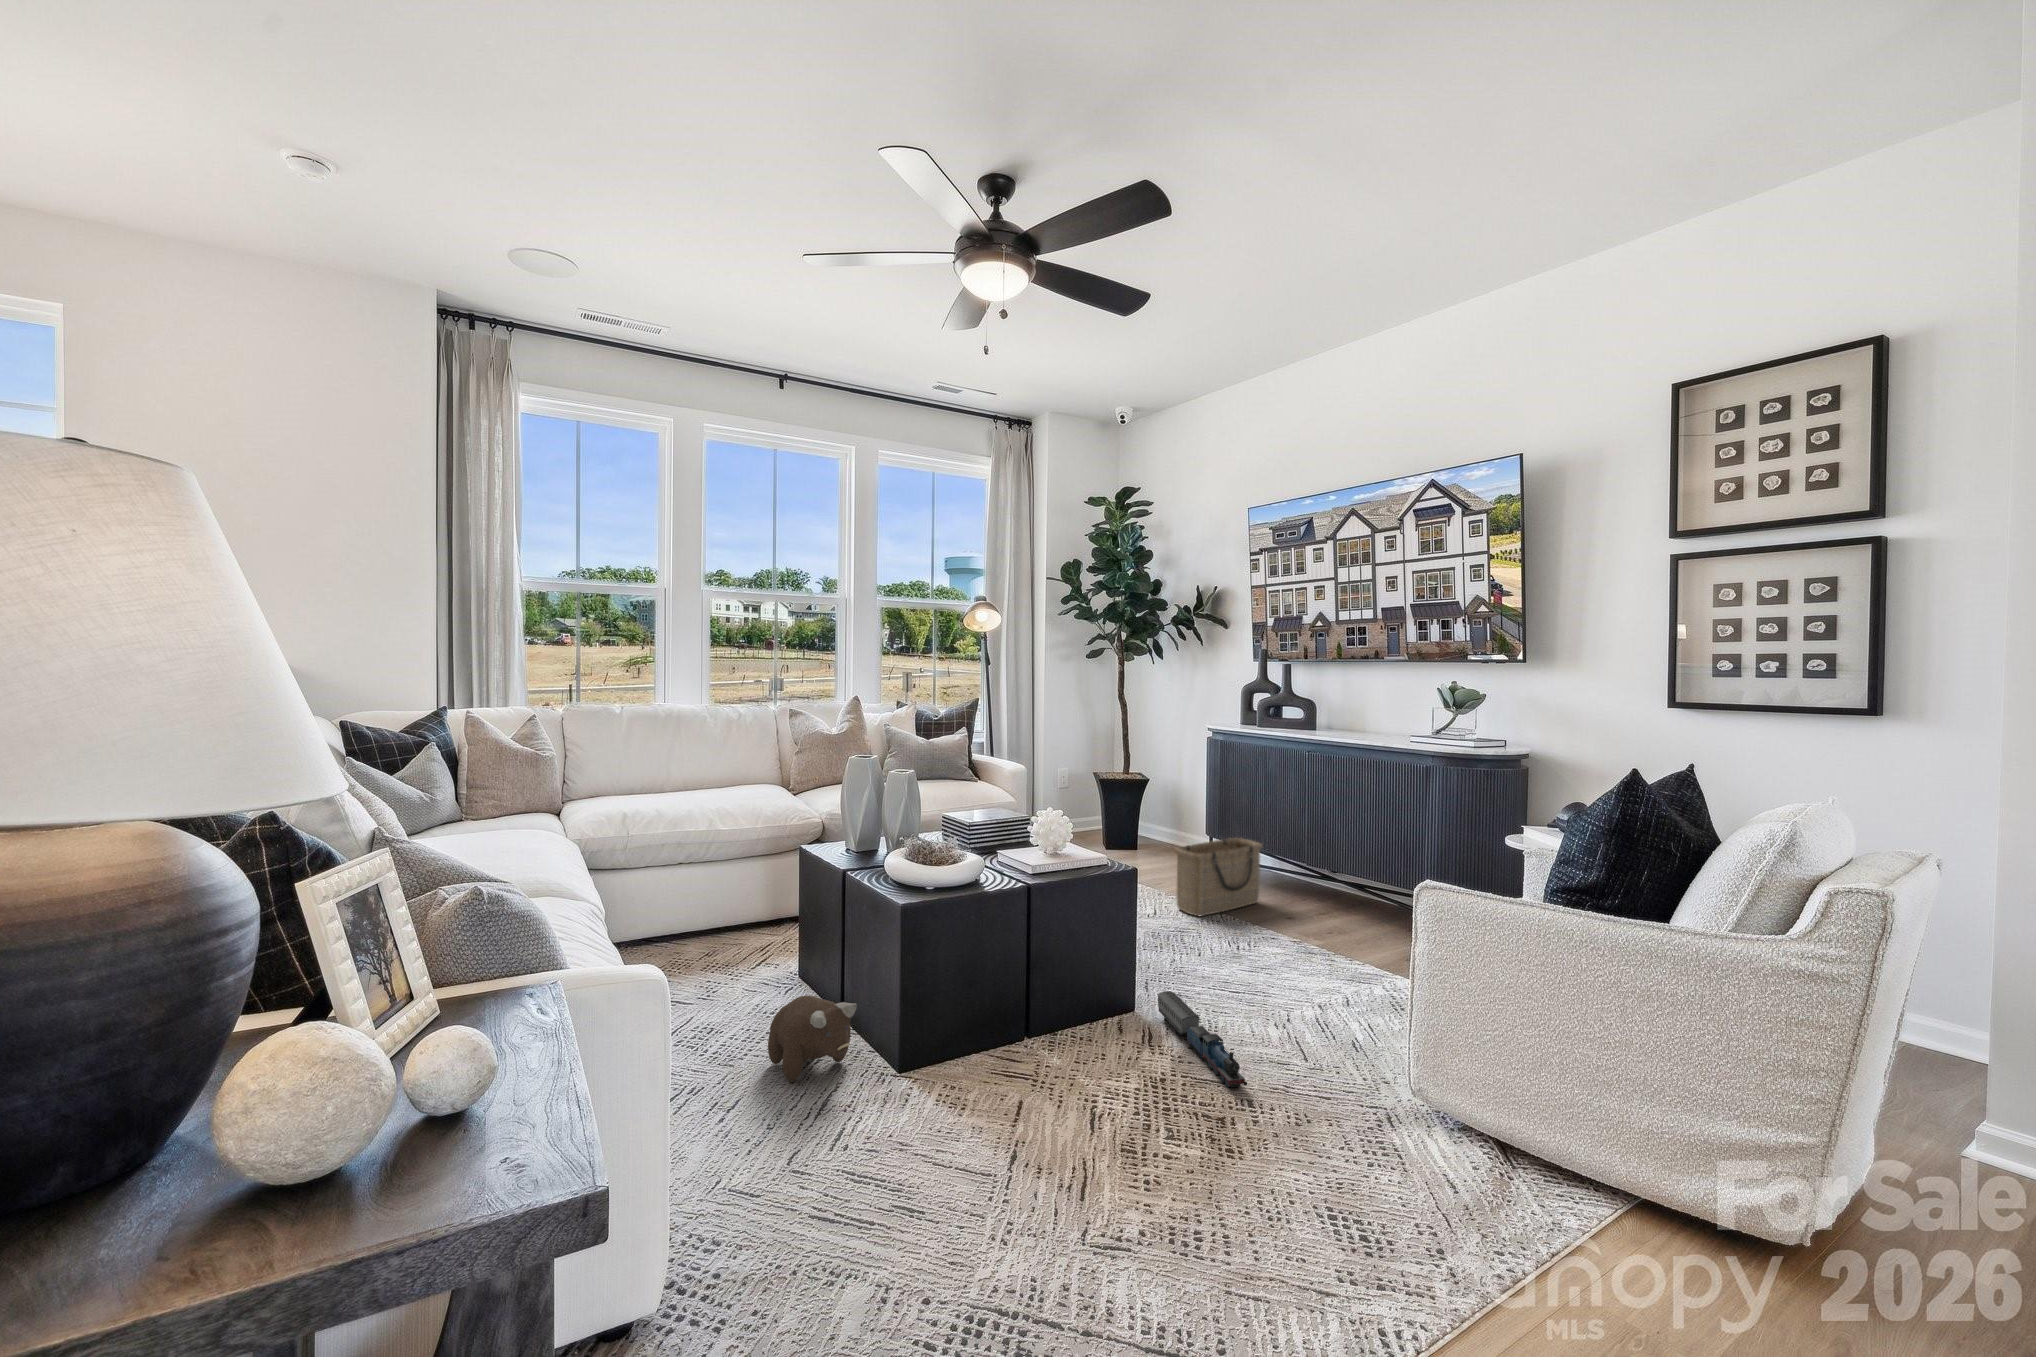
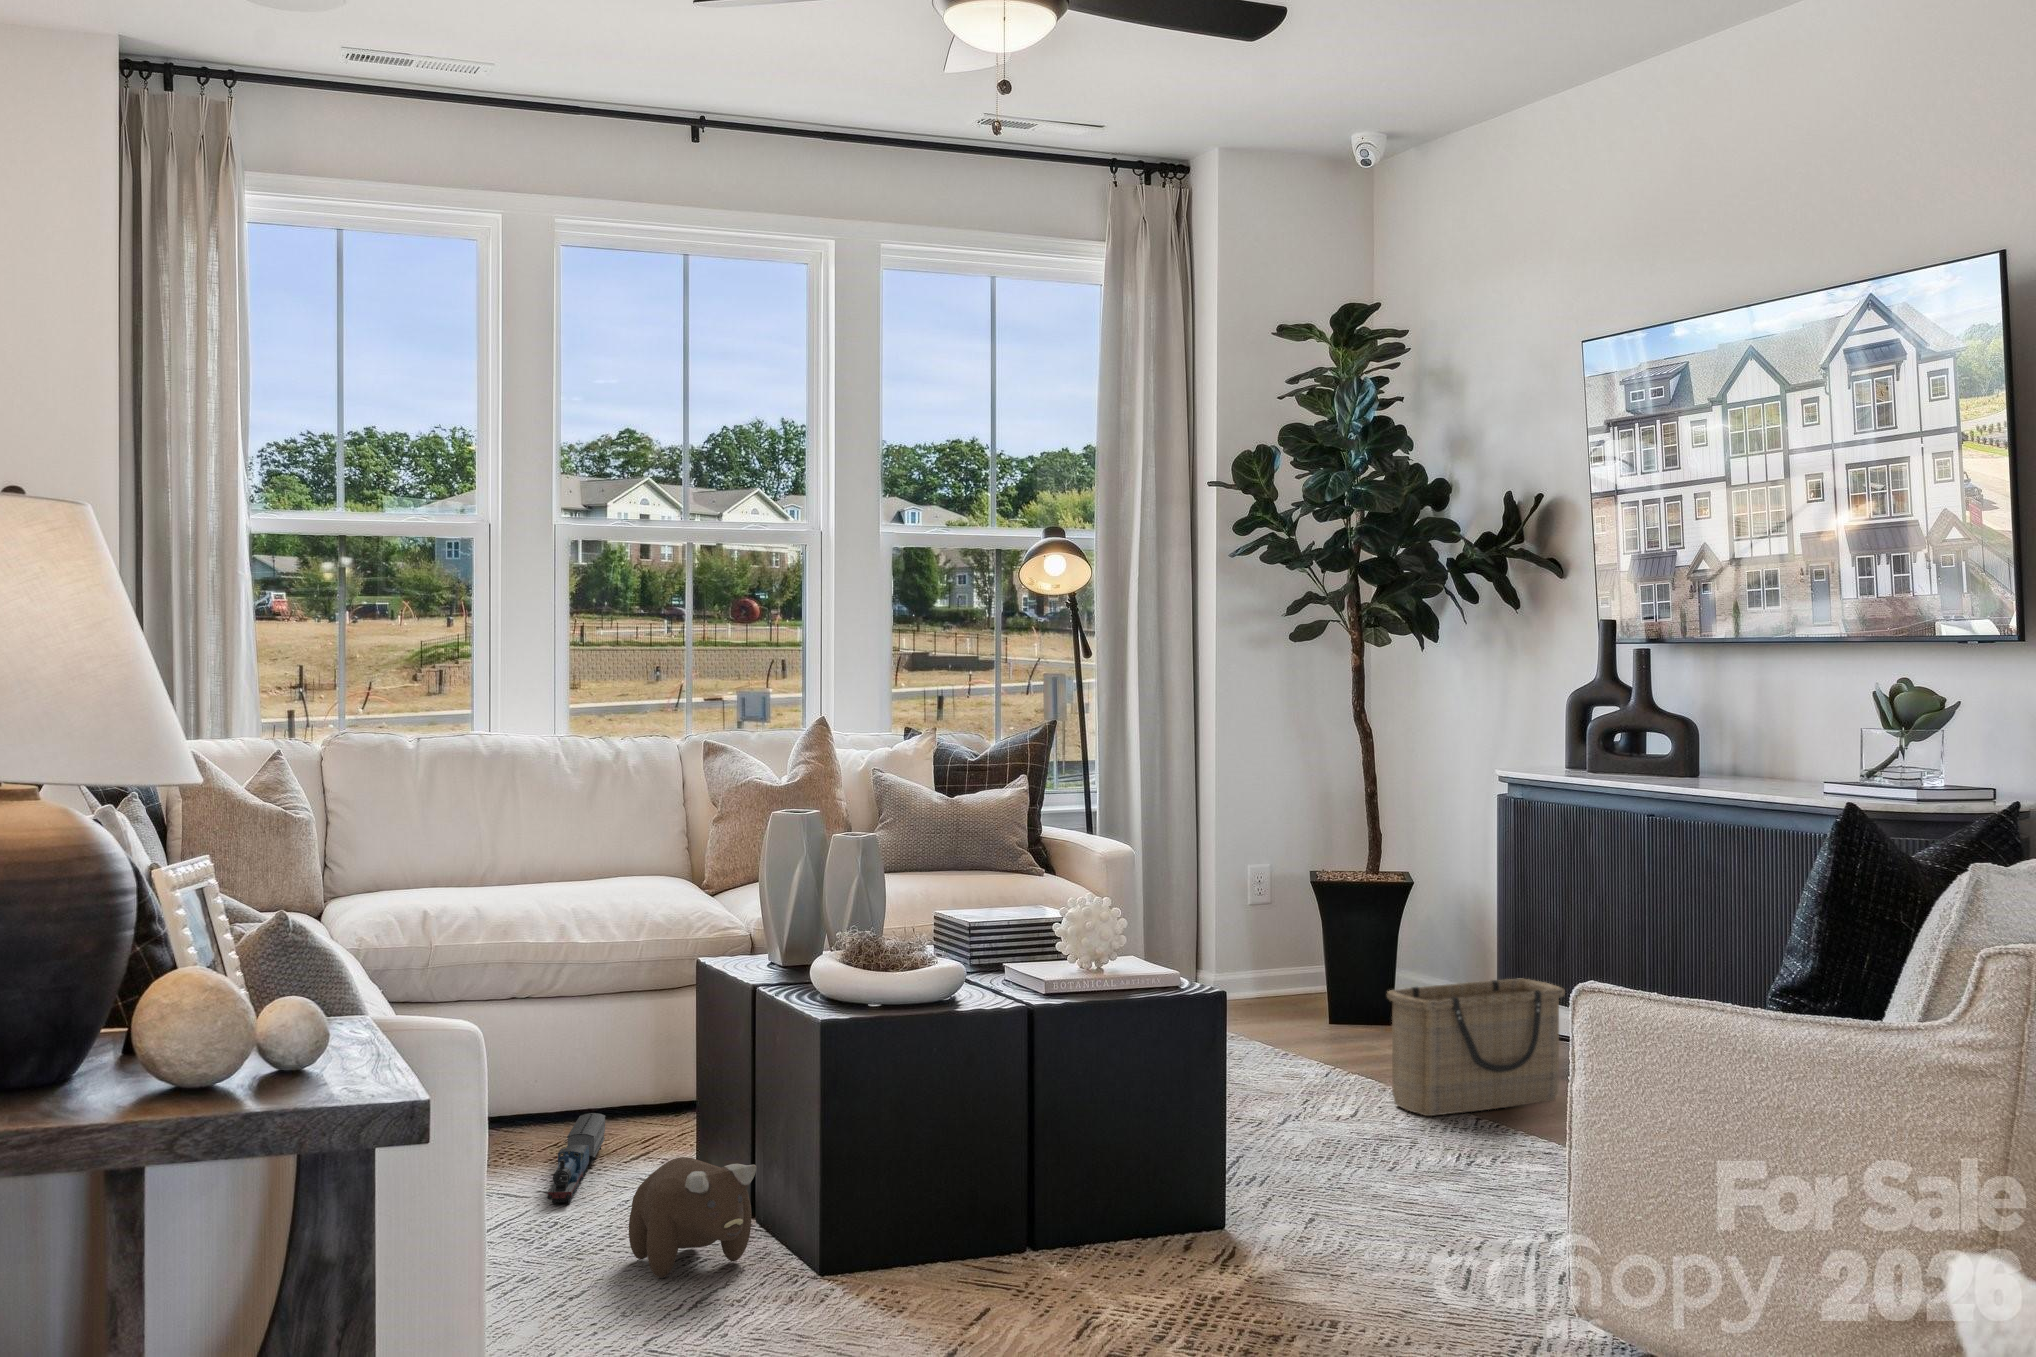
toy train: present [1157,991,1247,1087] -> present [547,1113,605,1203]

